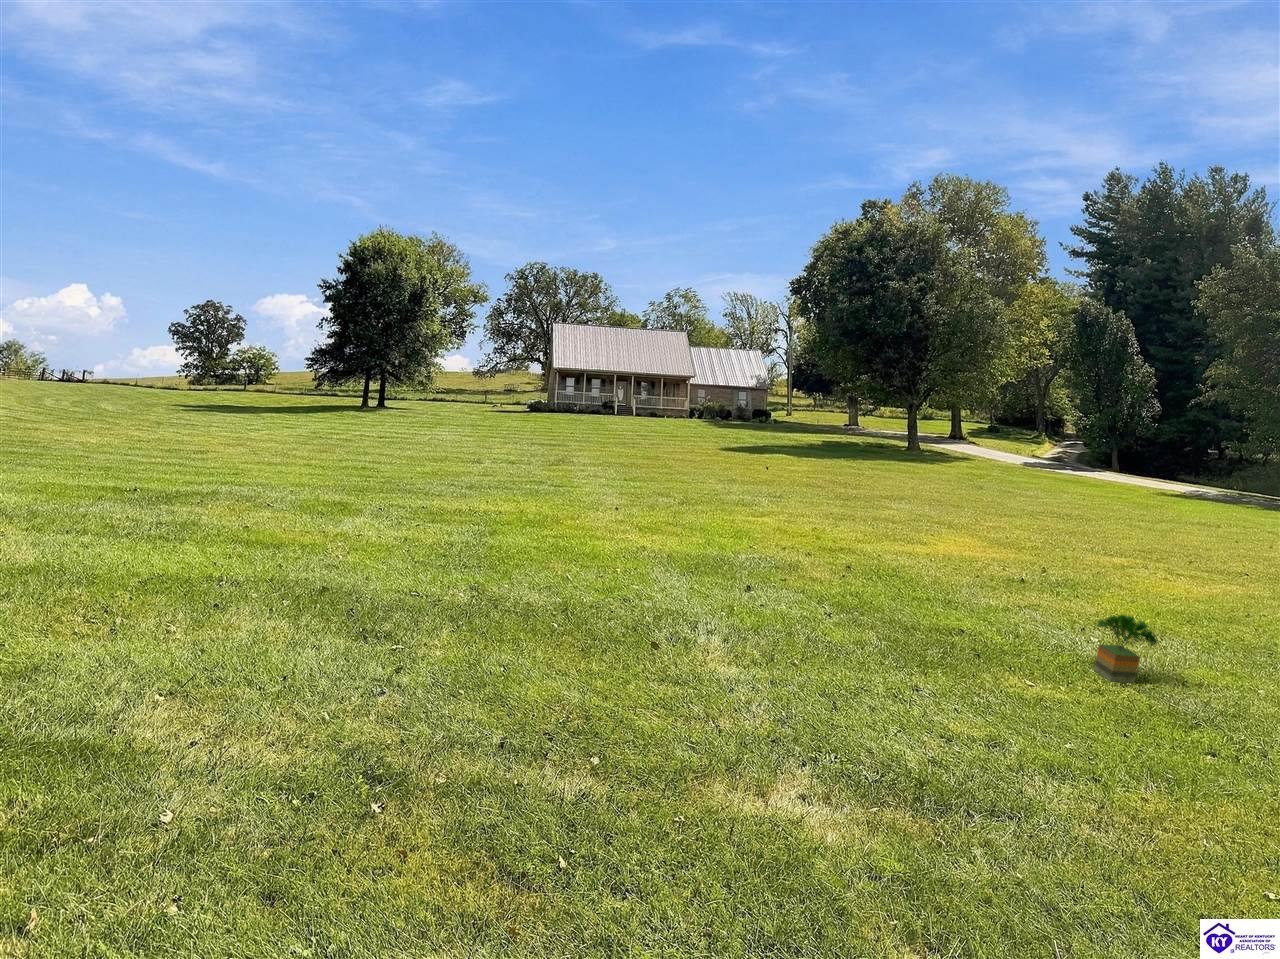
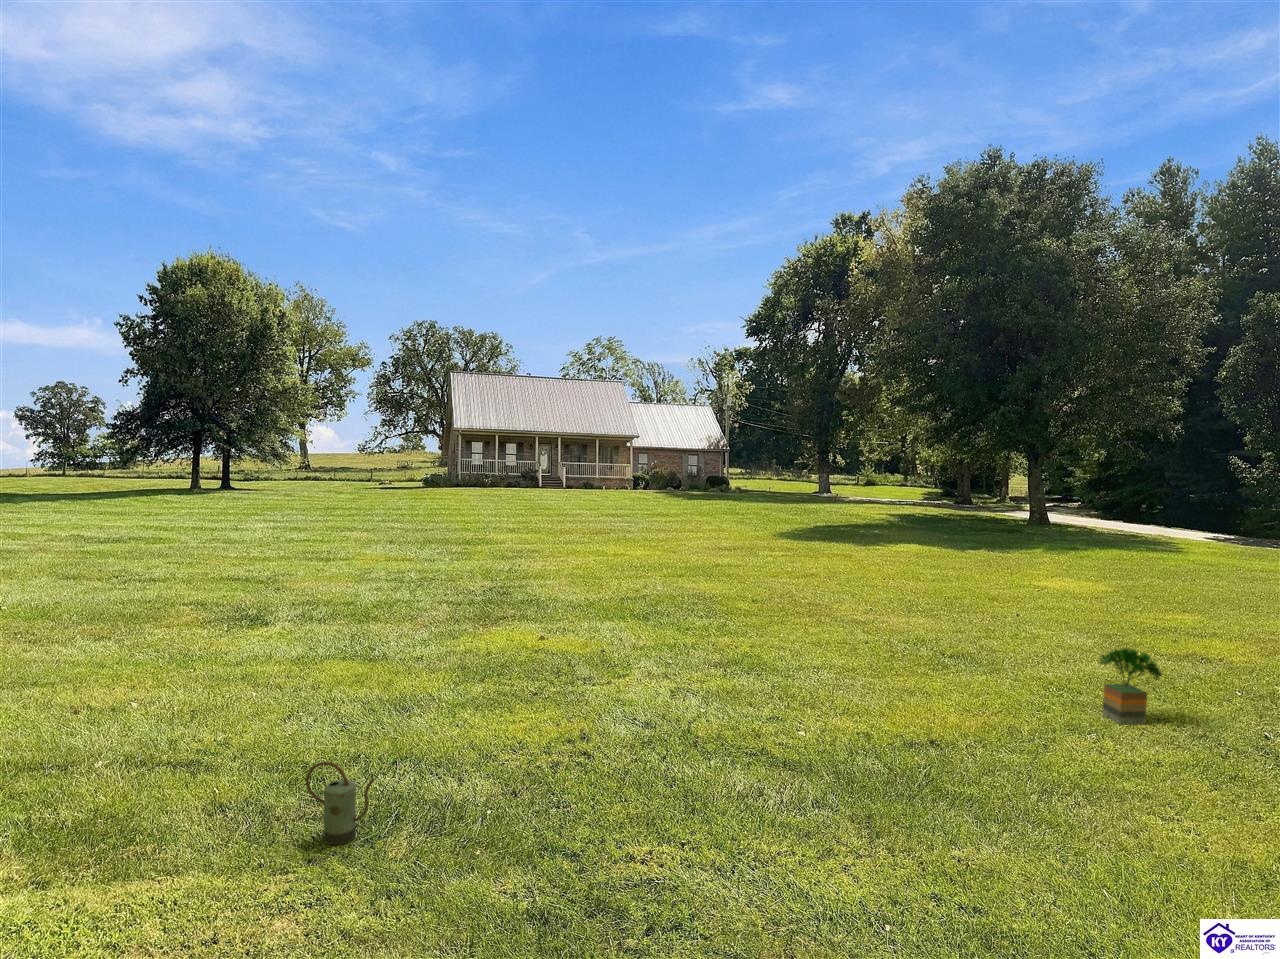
watering can: none [398,697,455,766] -> present [306,762,375,845]

